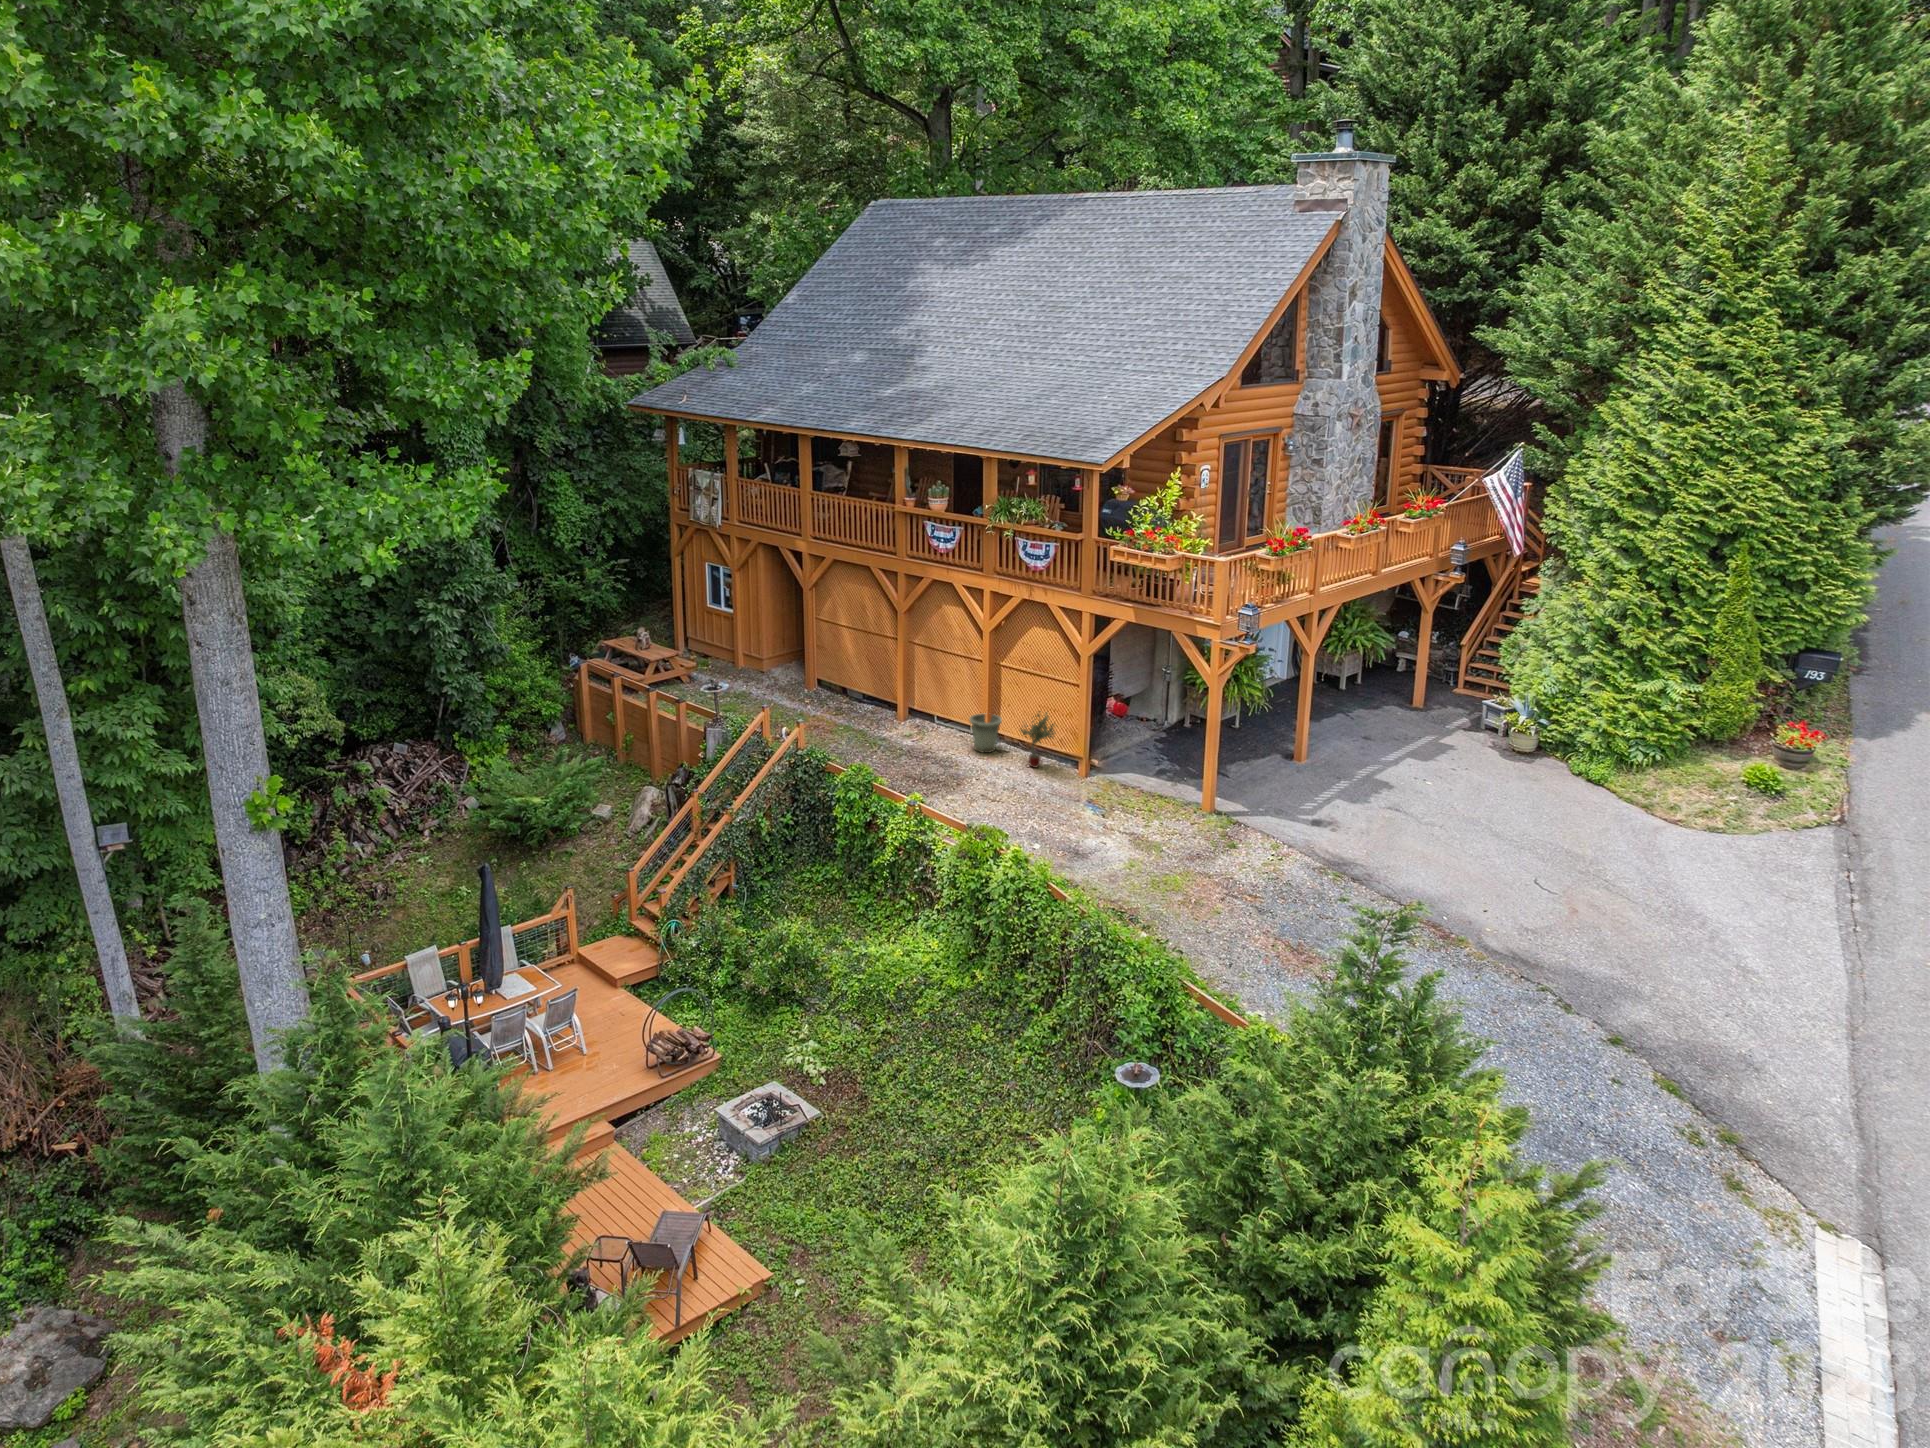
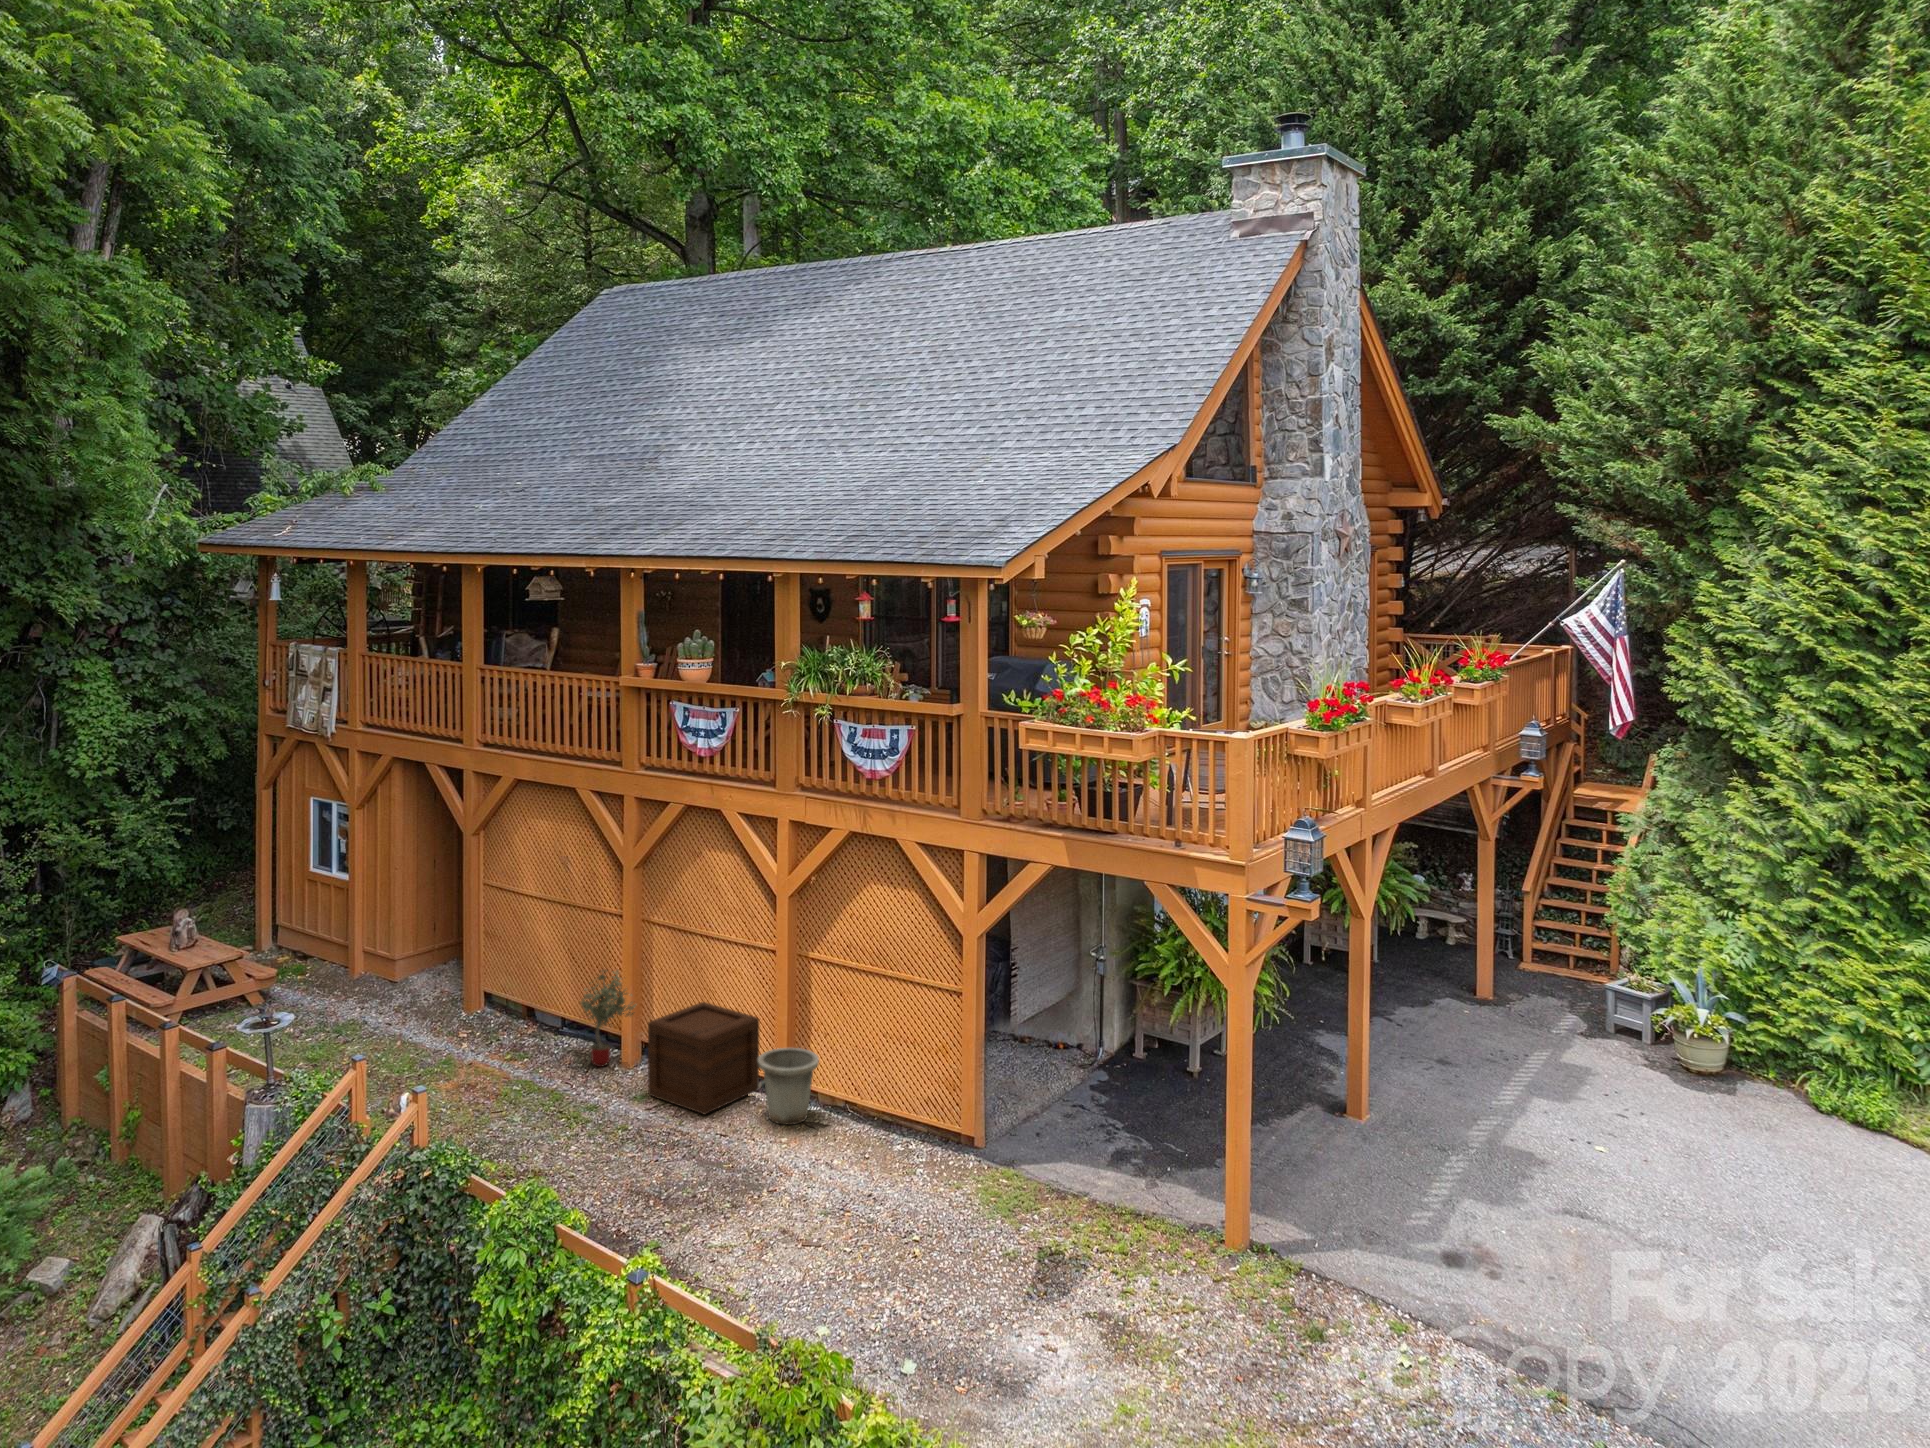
wooden crate: none [910,688,971,746] -> present [648,1002,759,1114]
potted tree: present [1021,711,1055,767] -> present [581,970,637,1067]

